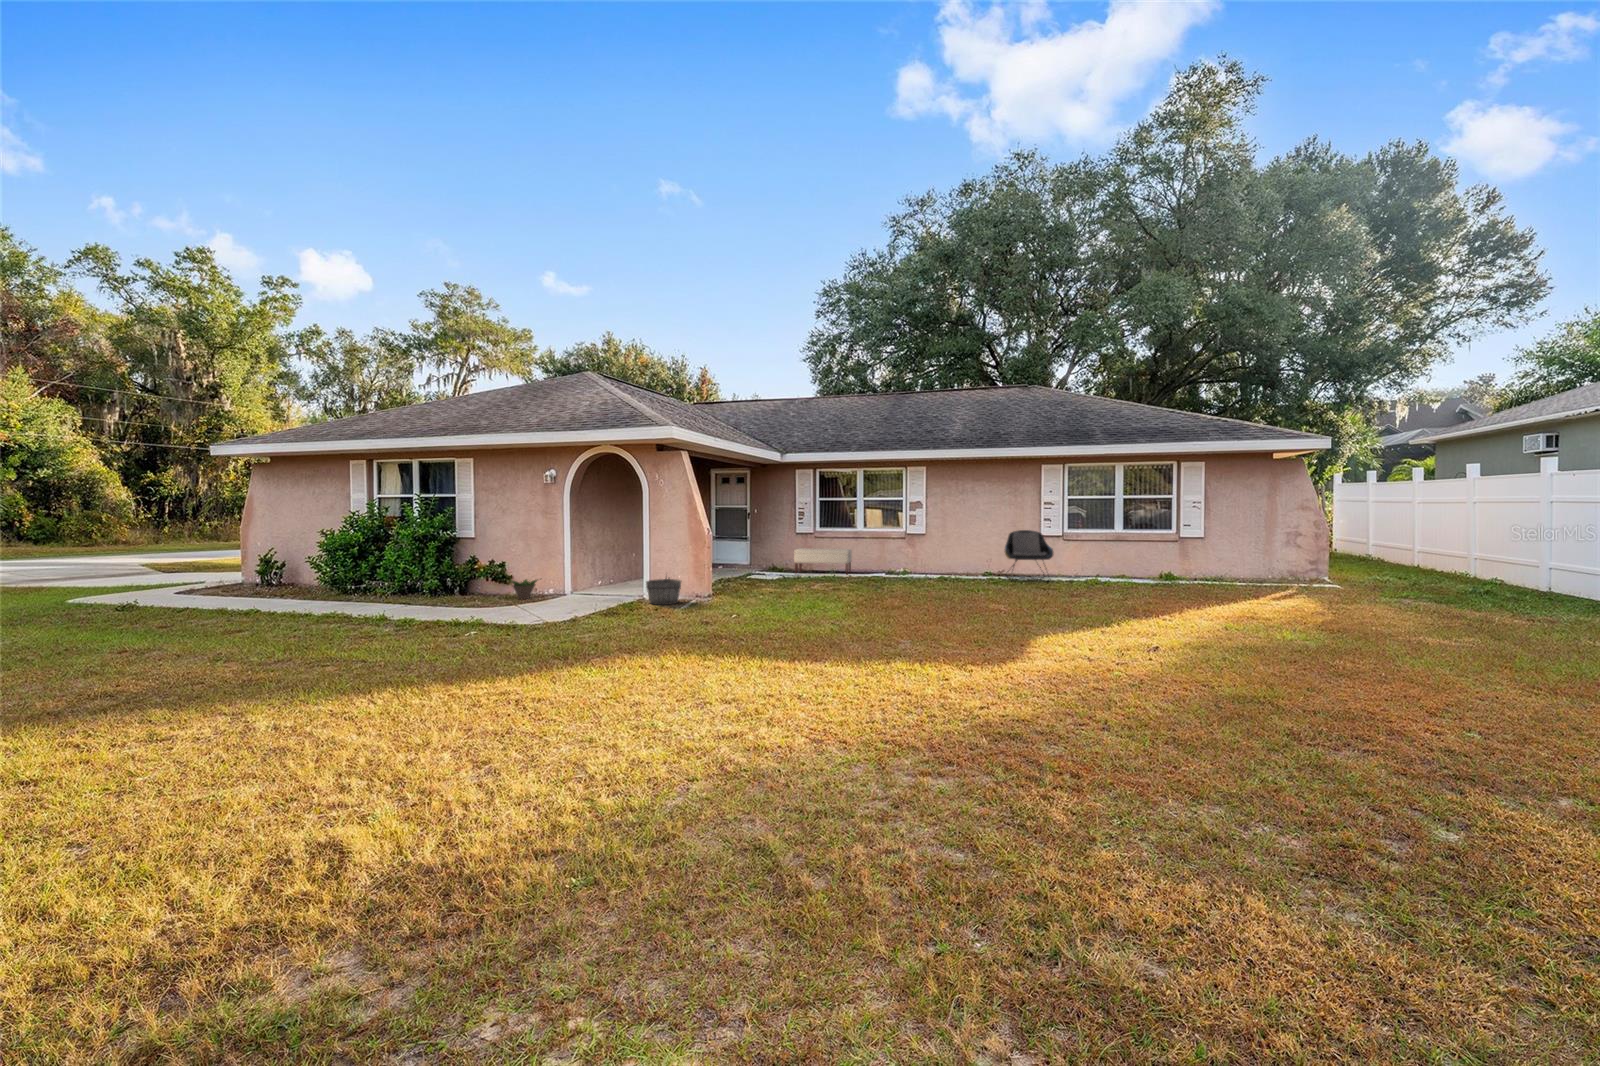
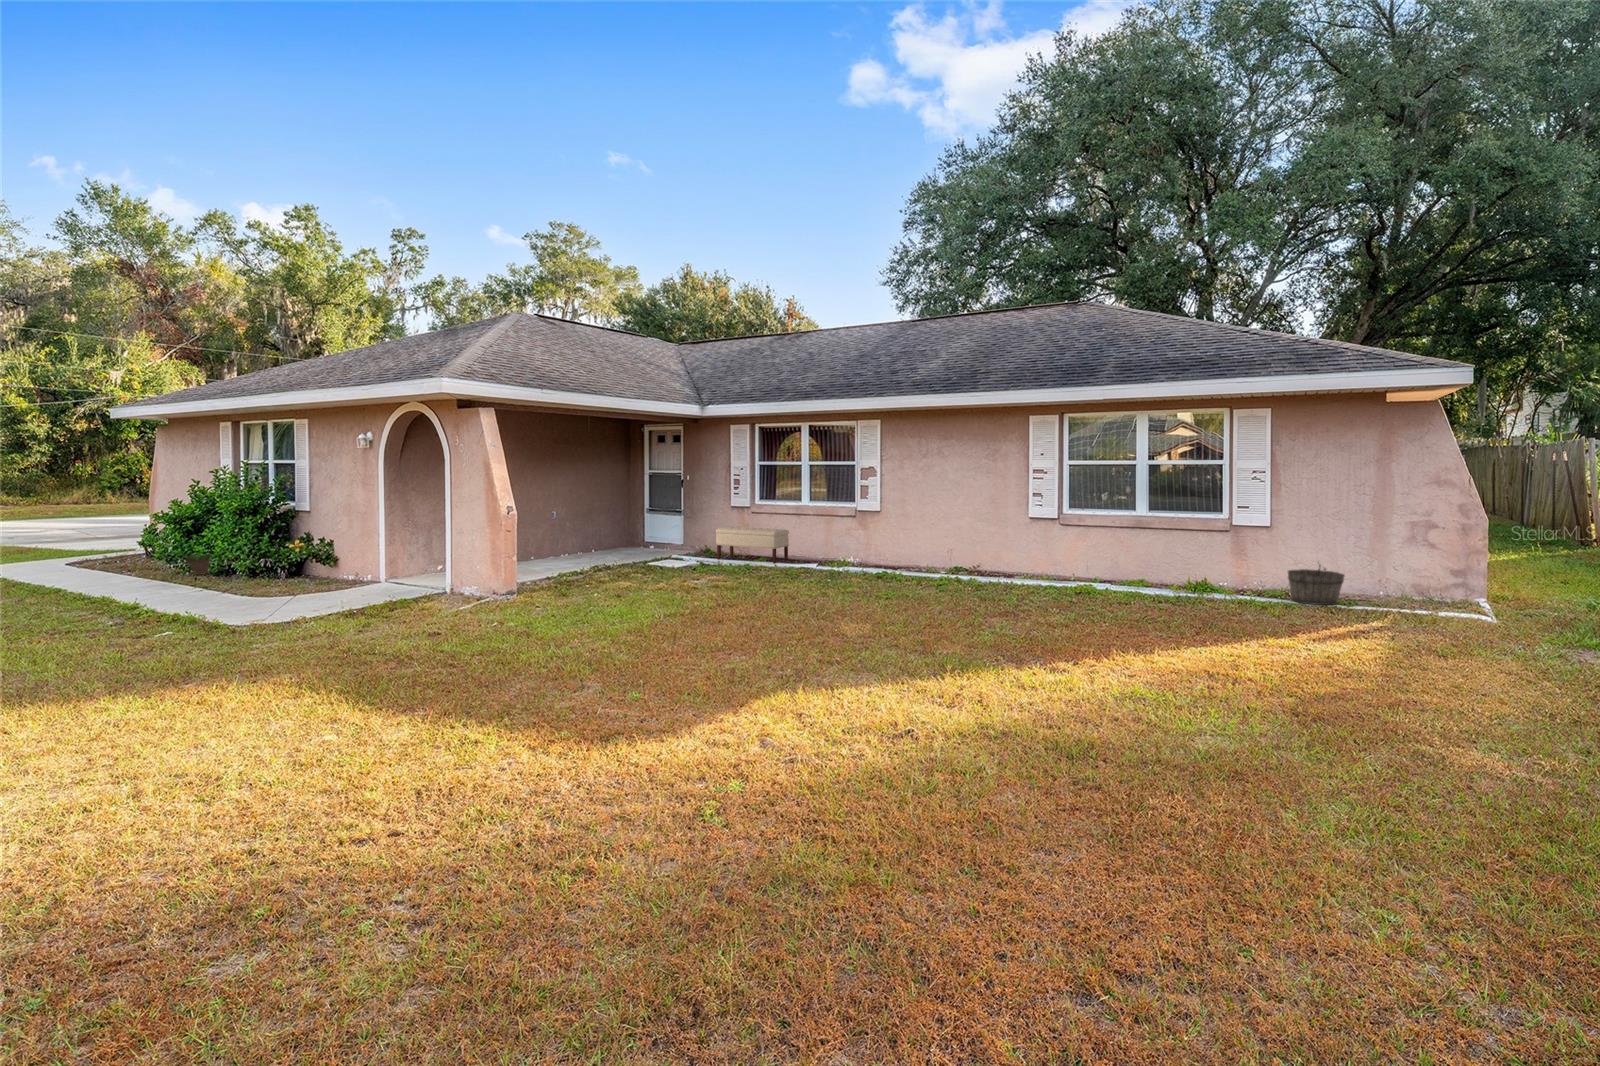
lounge chair: present [1004,530,1053,582] -> none [958,510,1027,587]
wooden bucket: present [646,578,681,605] -> present [1288,565,1344,605]
decorative plant: present [511,579,538,599] -> present [182,554,212,575]

